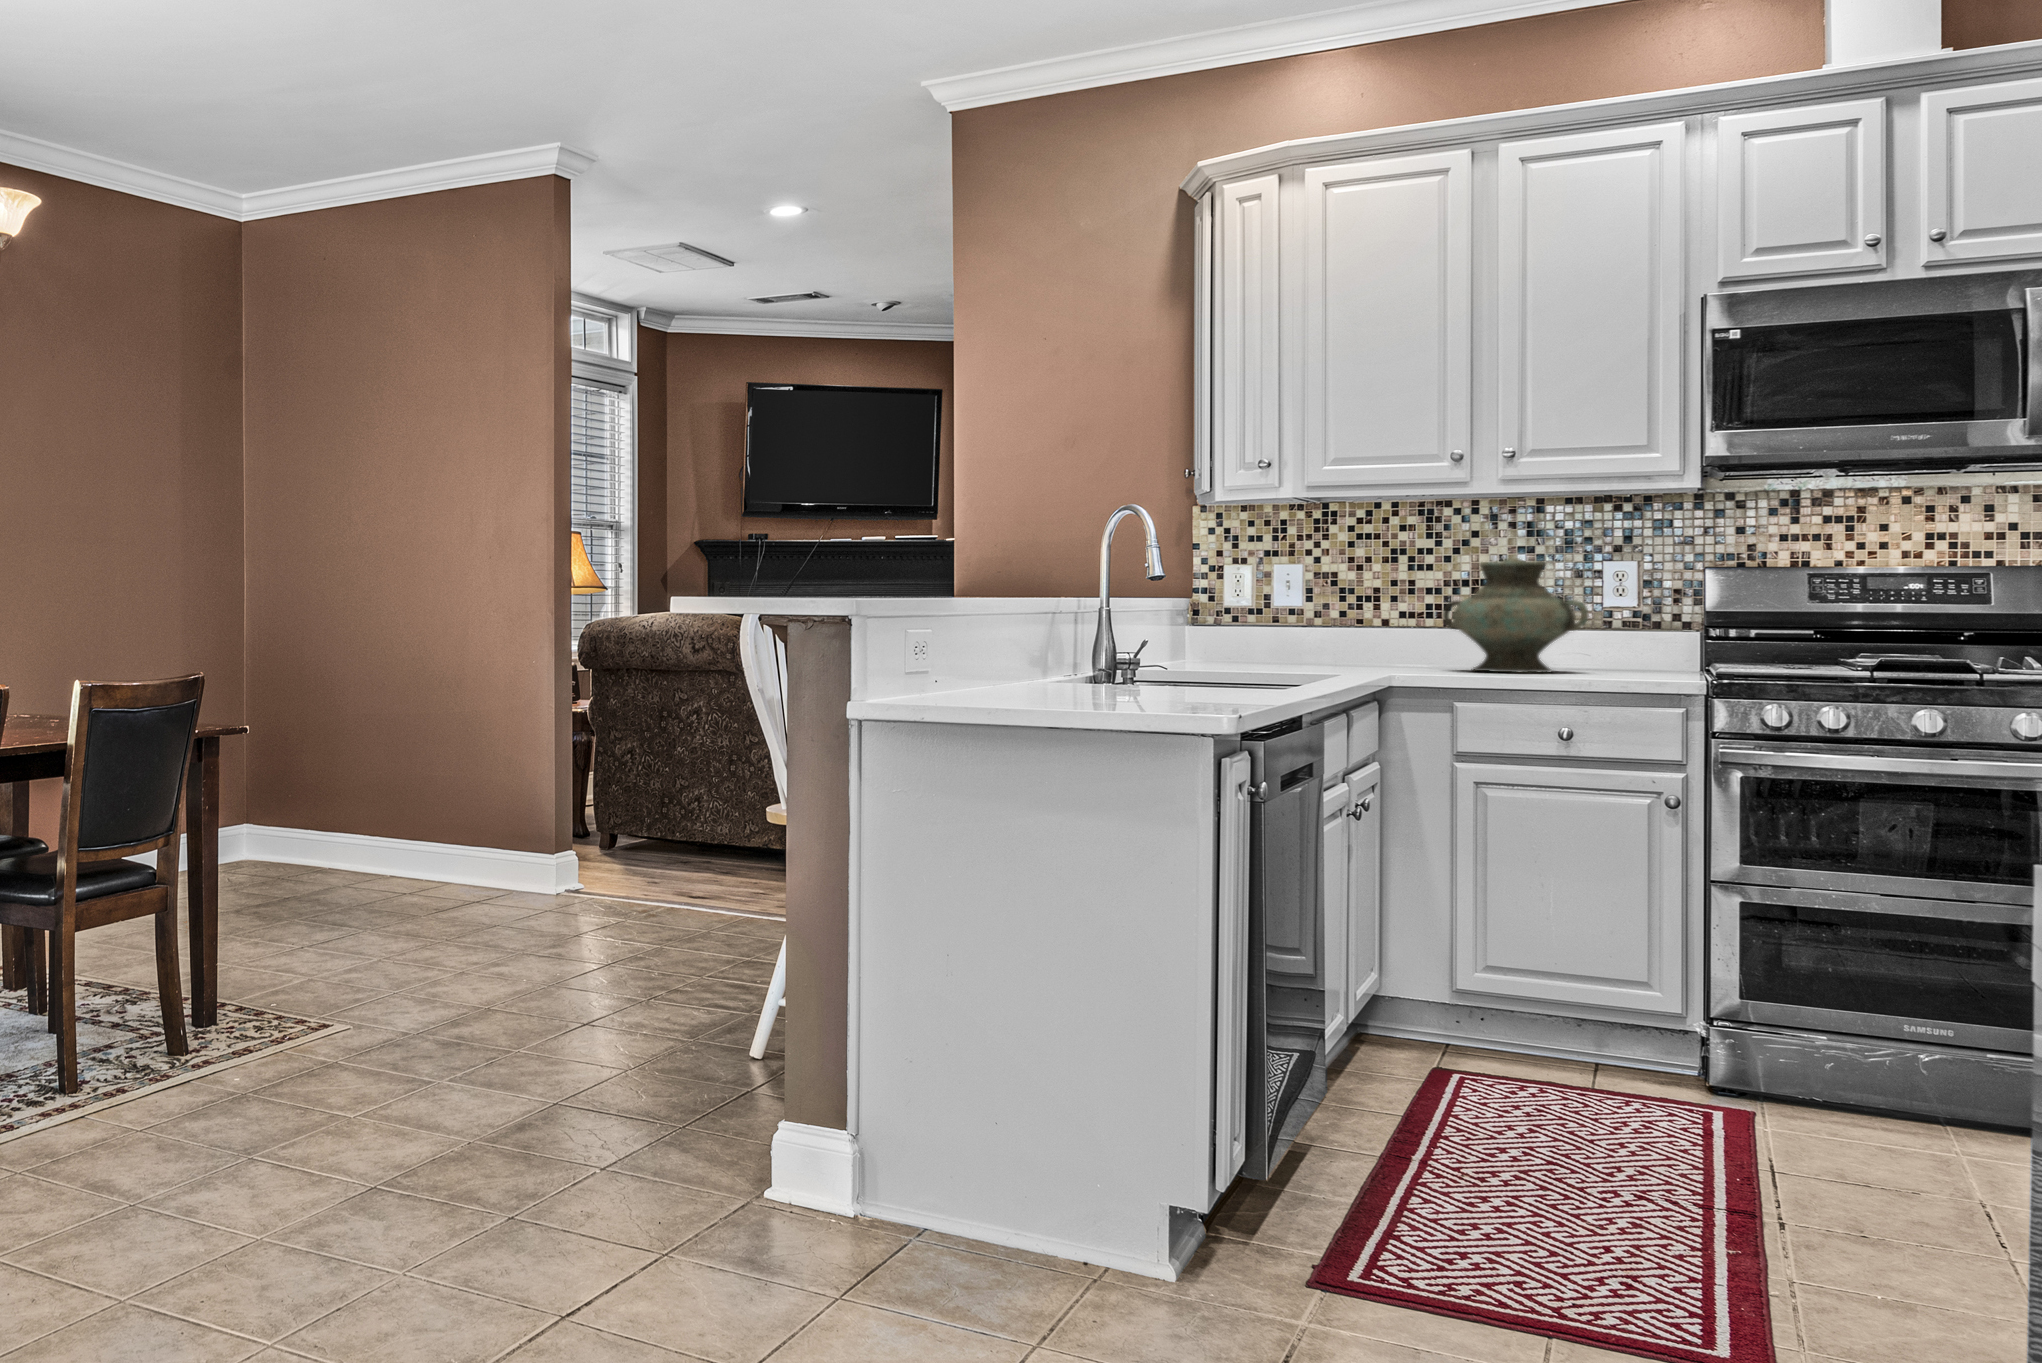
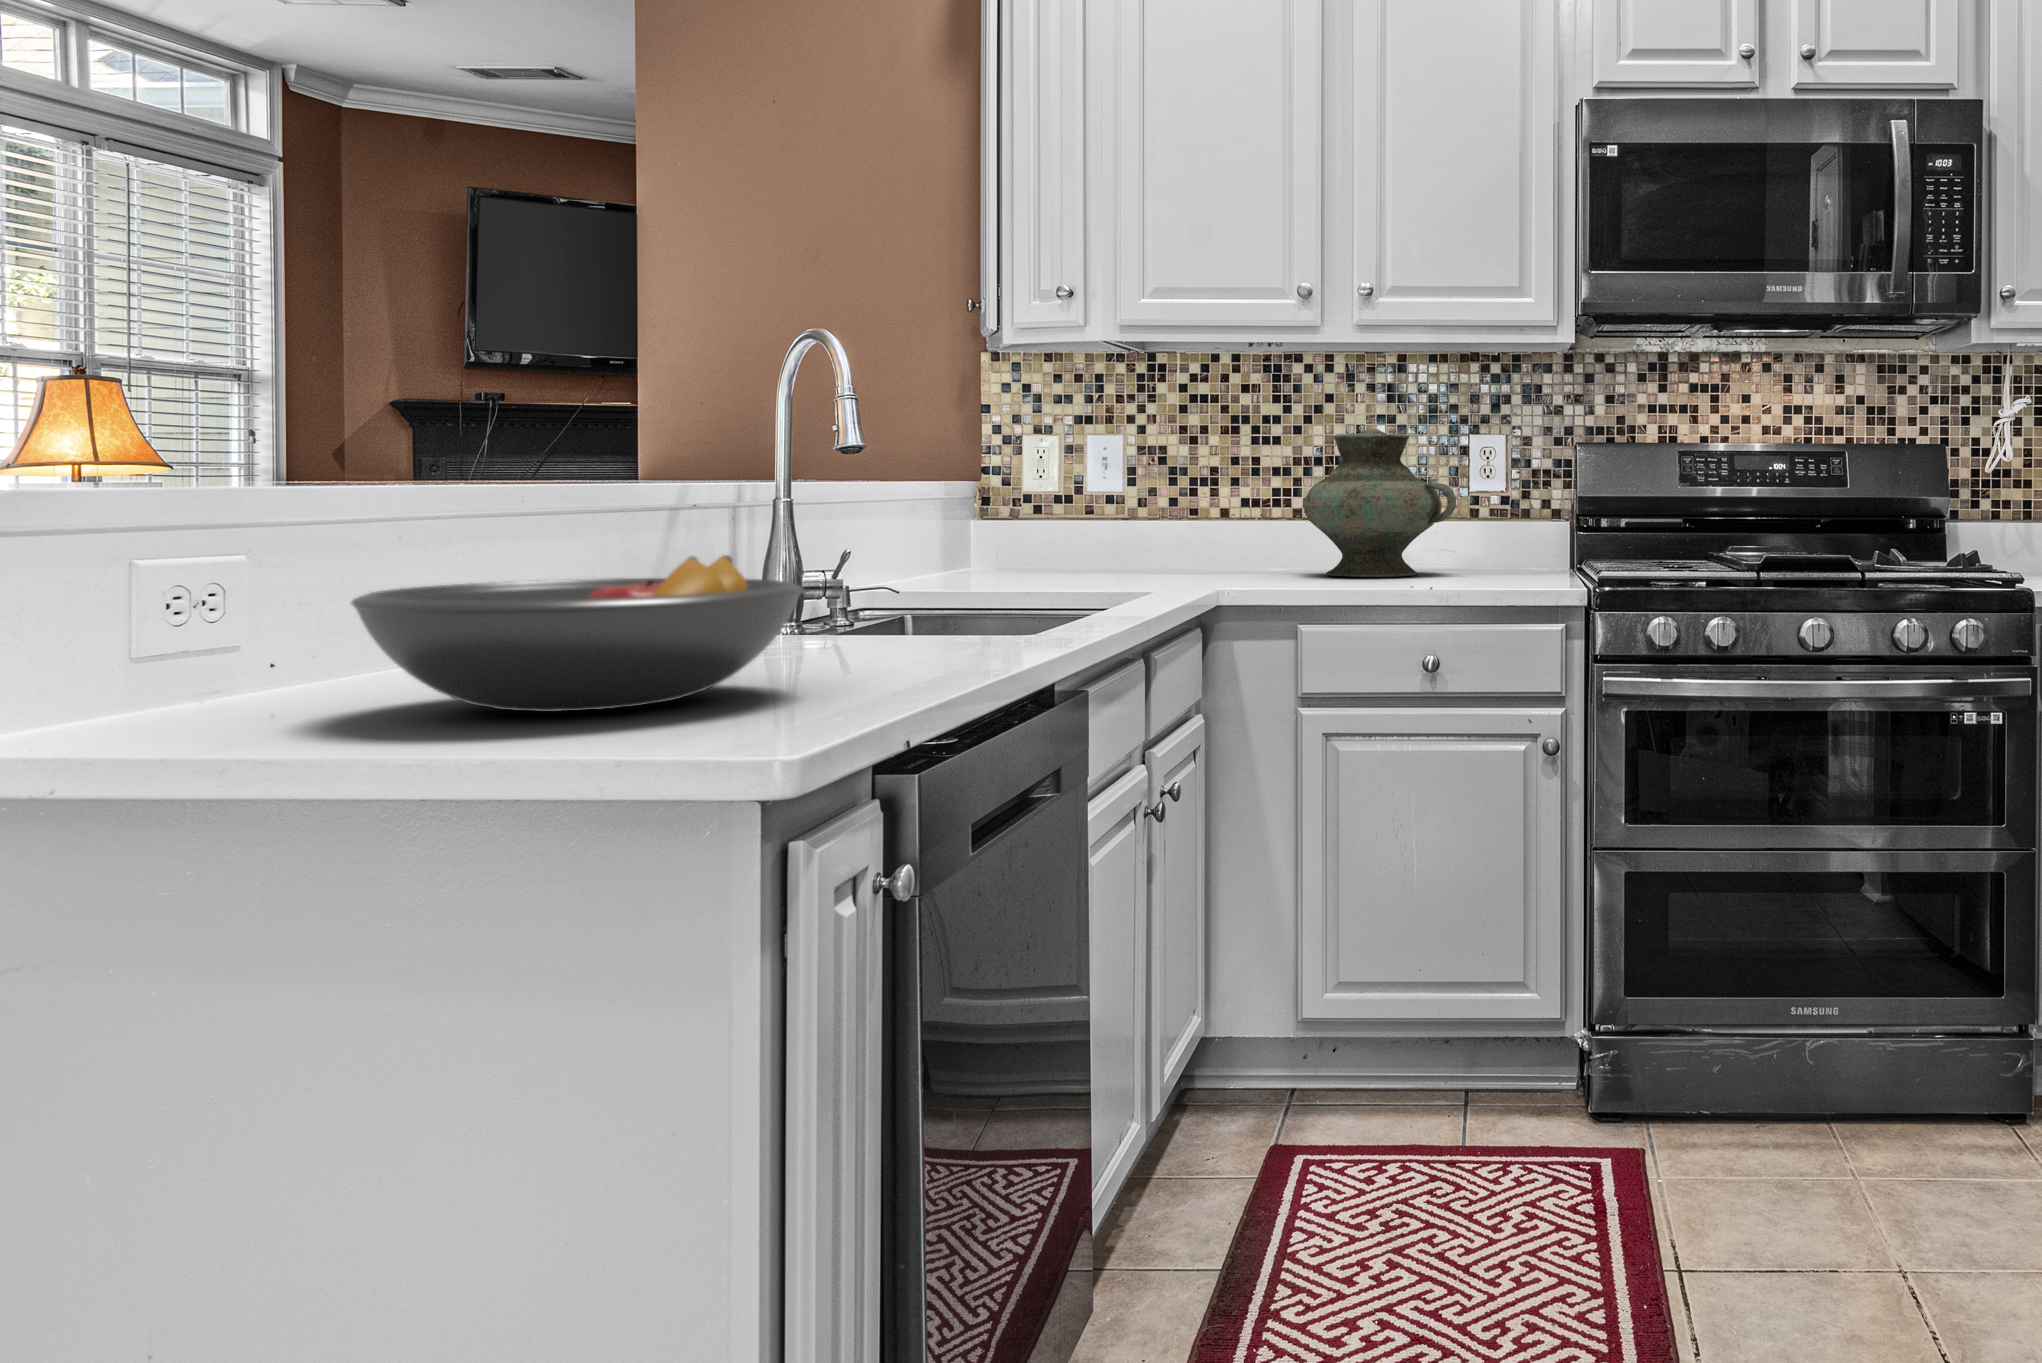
fruit bowl: none [995,635,1191,703] -> present [351,555,803,712]

